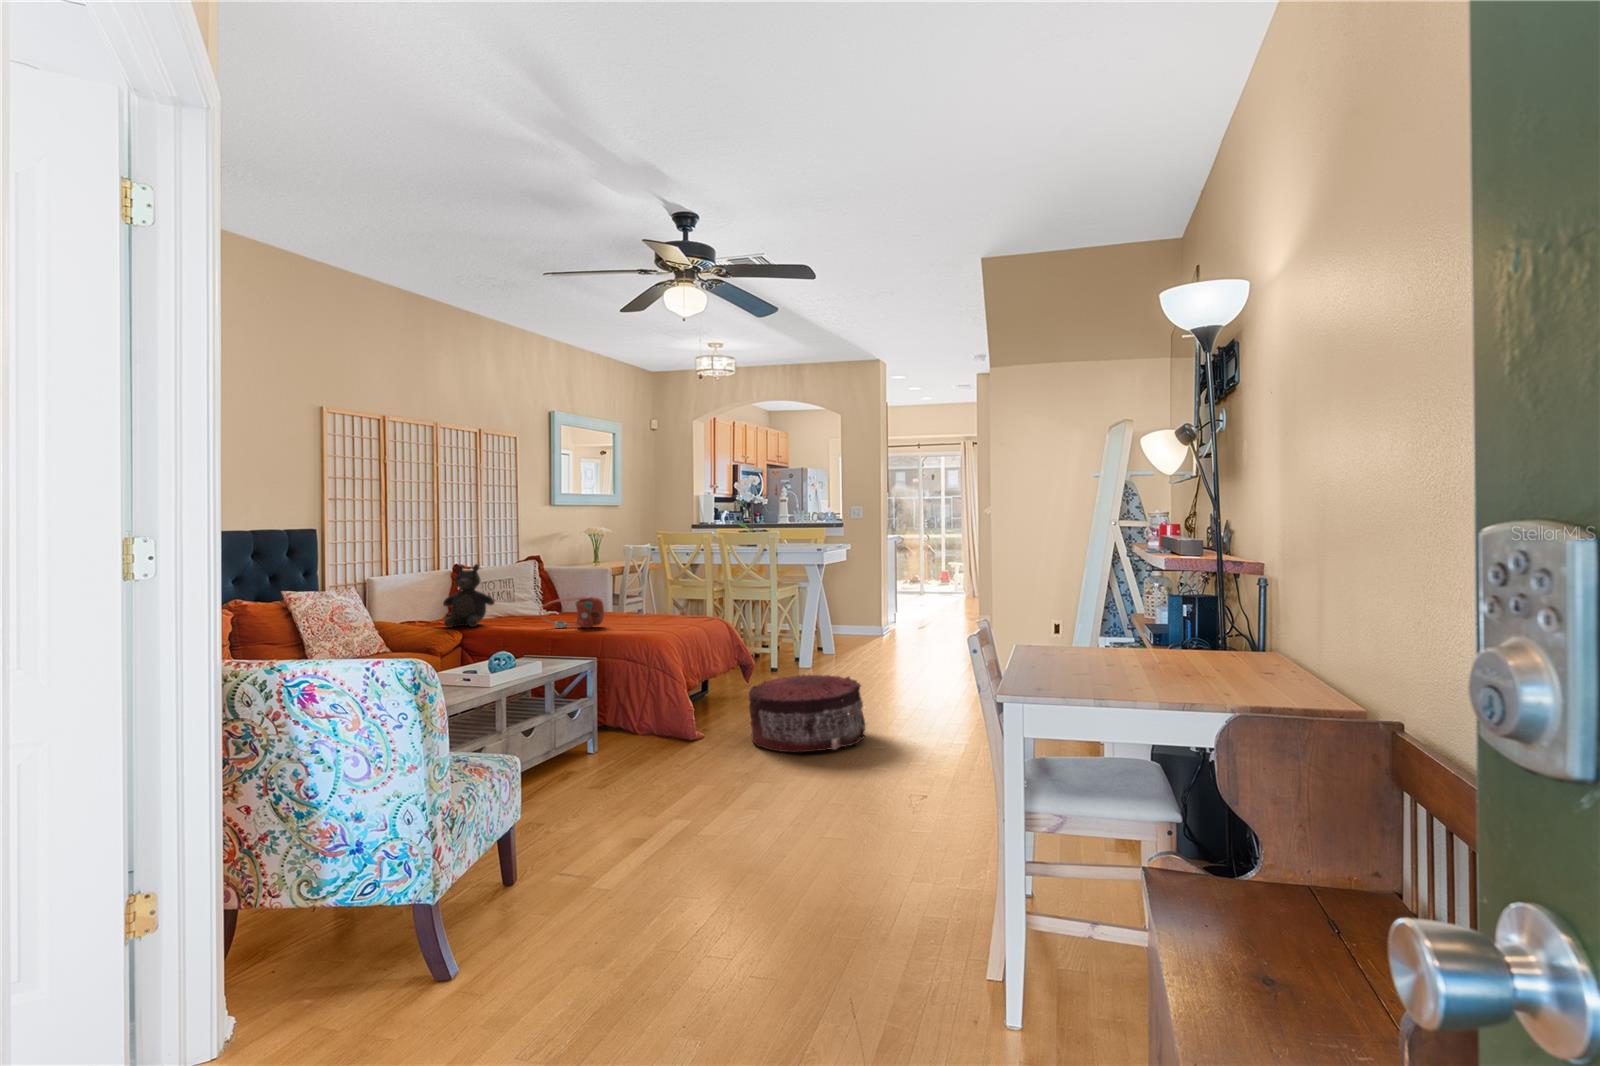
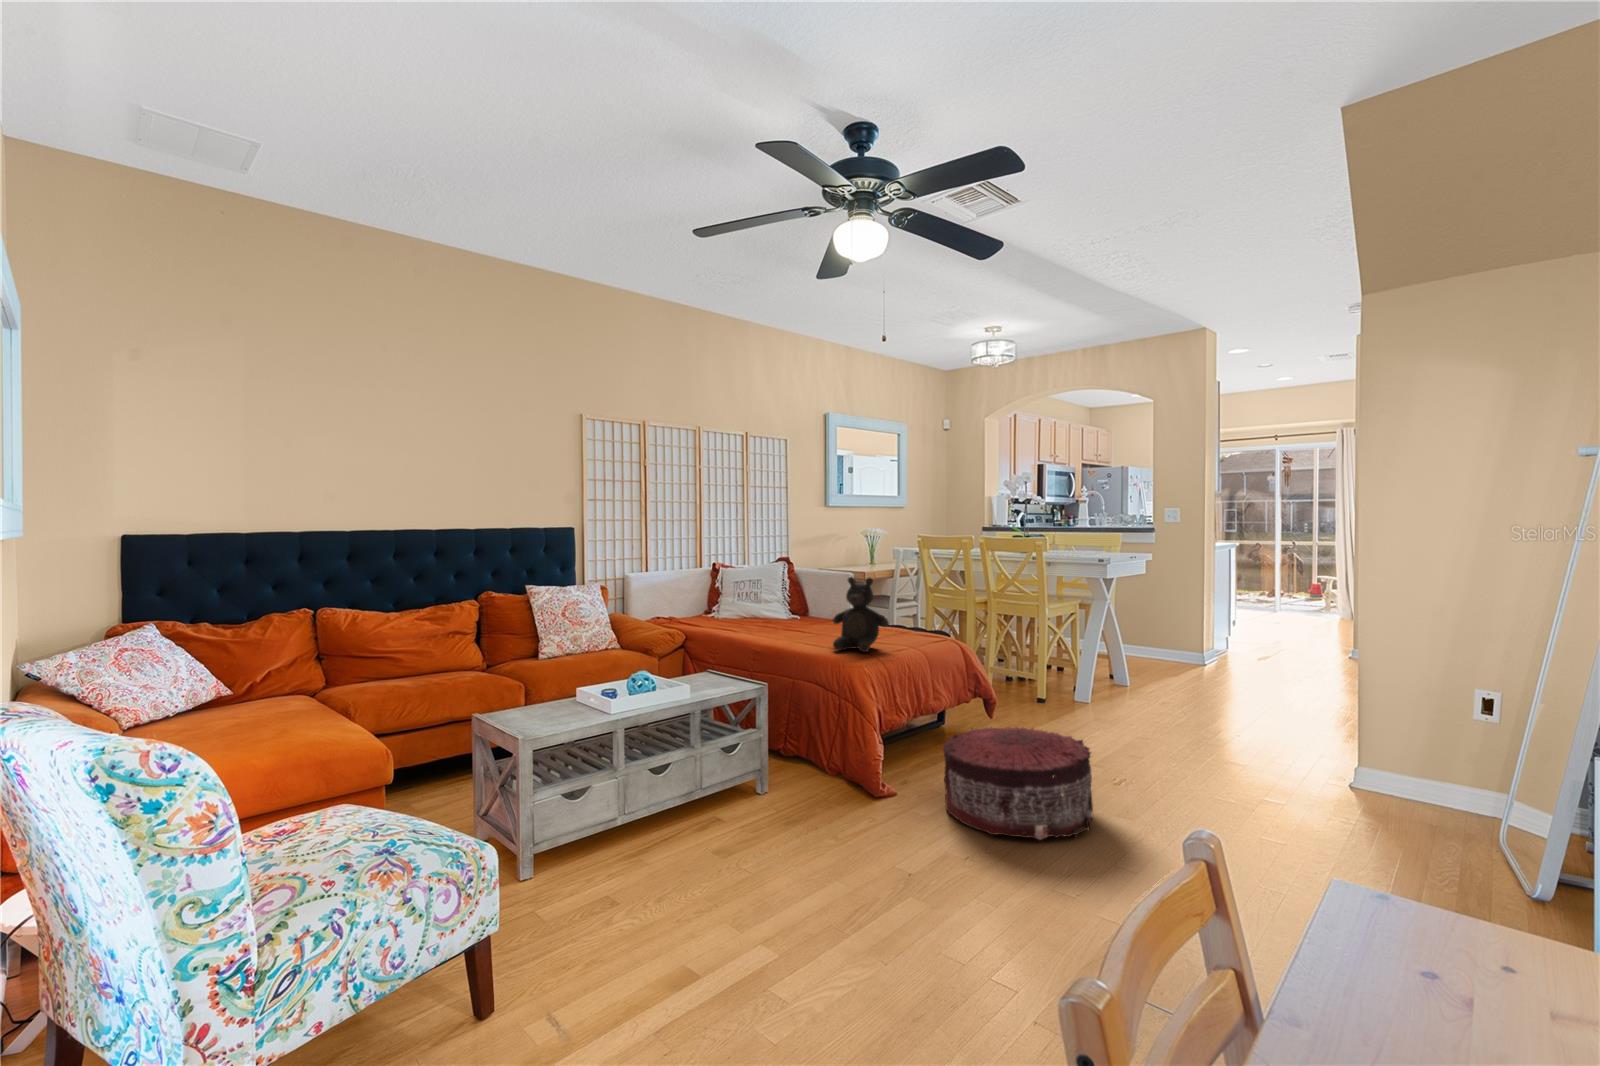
teddy bear: present [443,564,494,628] -> present [833,577,889,652]
handbag: present [539,596,604,628] -> none [751,608,815,641]

